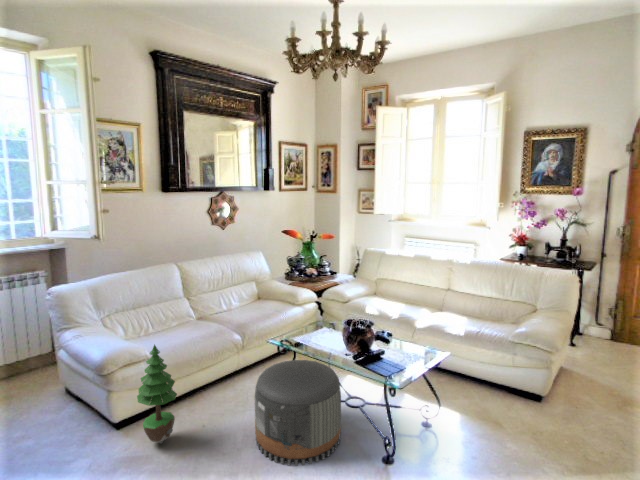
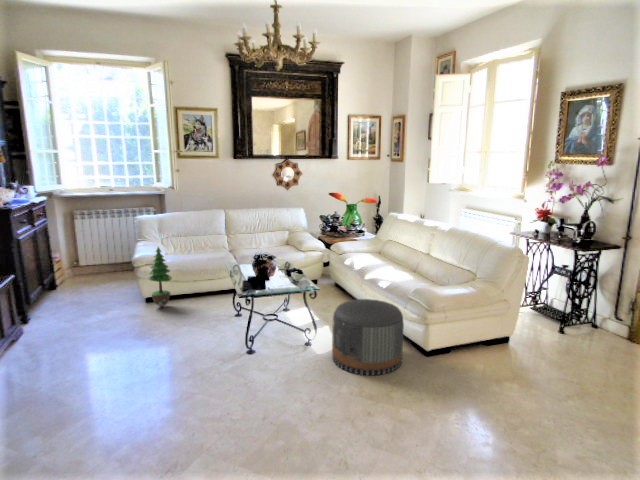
pouf: present [255,360,341,466] -> present [332,299,404,375]

